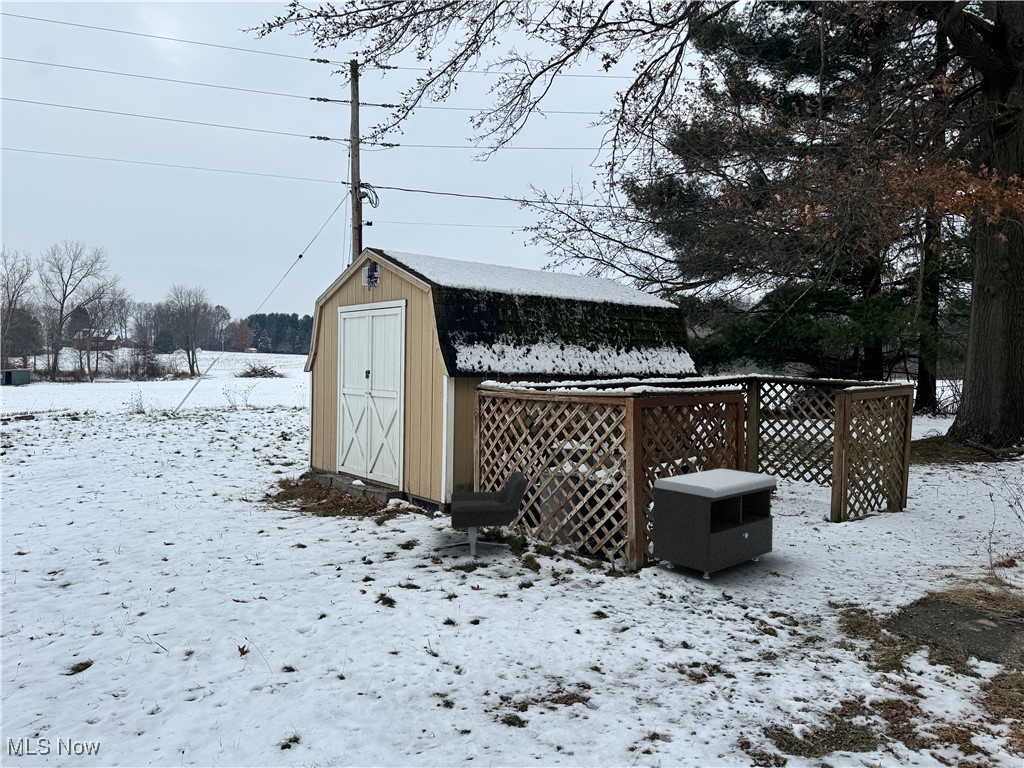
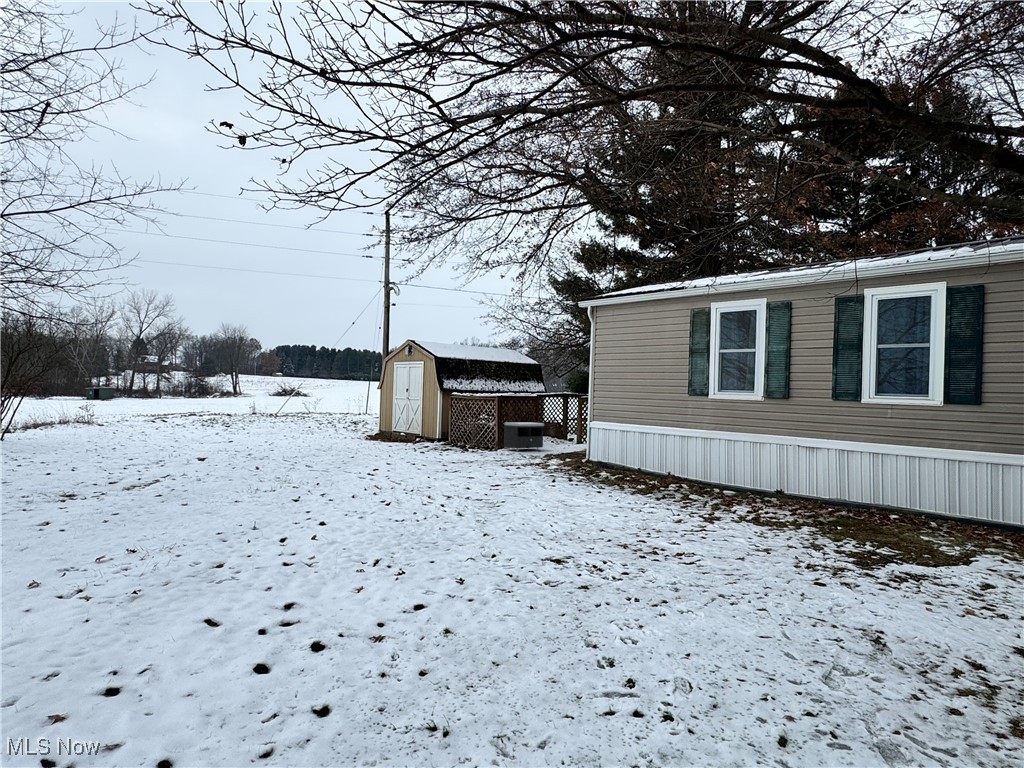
lounge chair: present [436,471,528,555] -> none [436,423,466,447]

